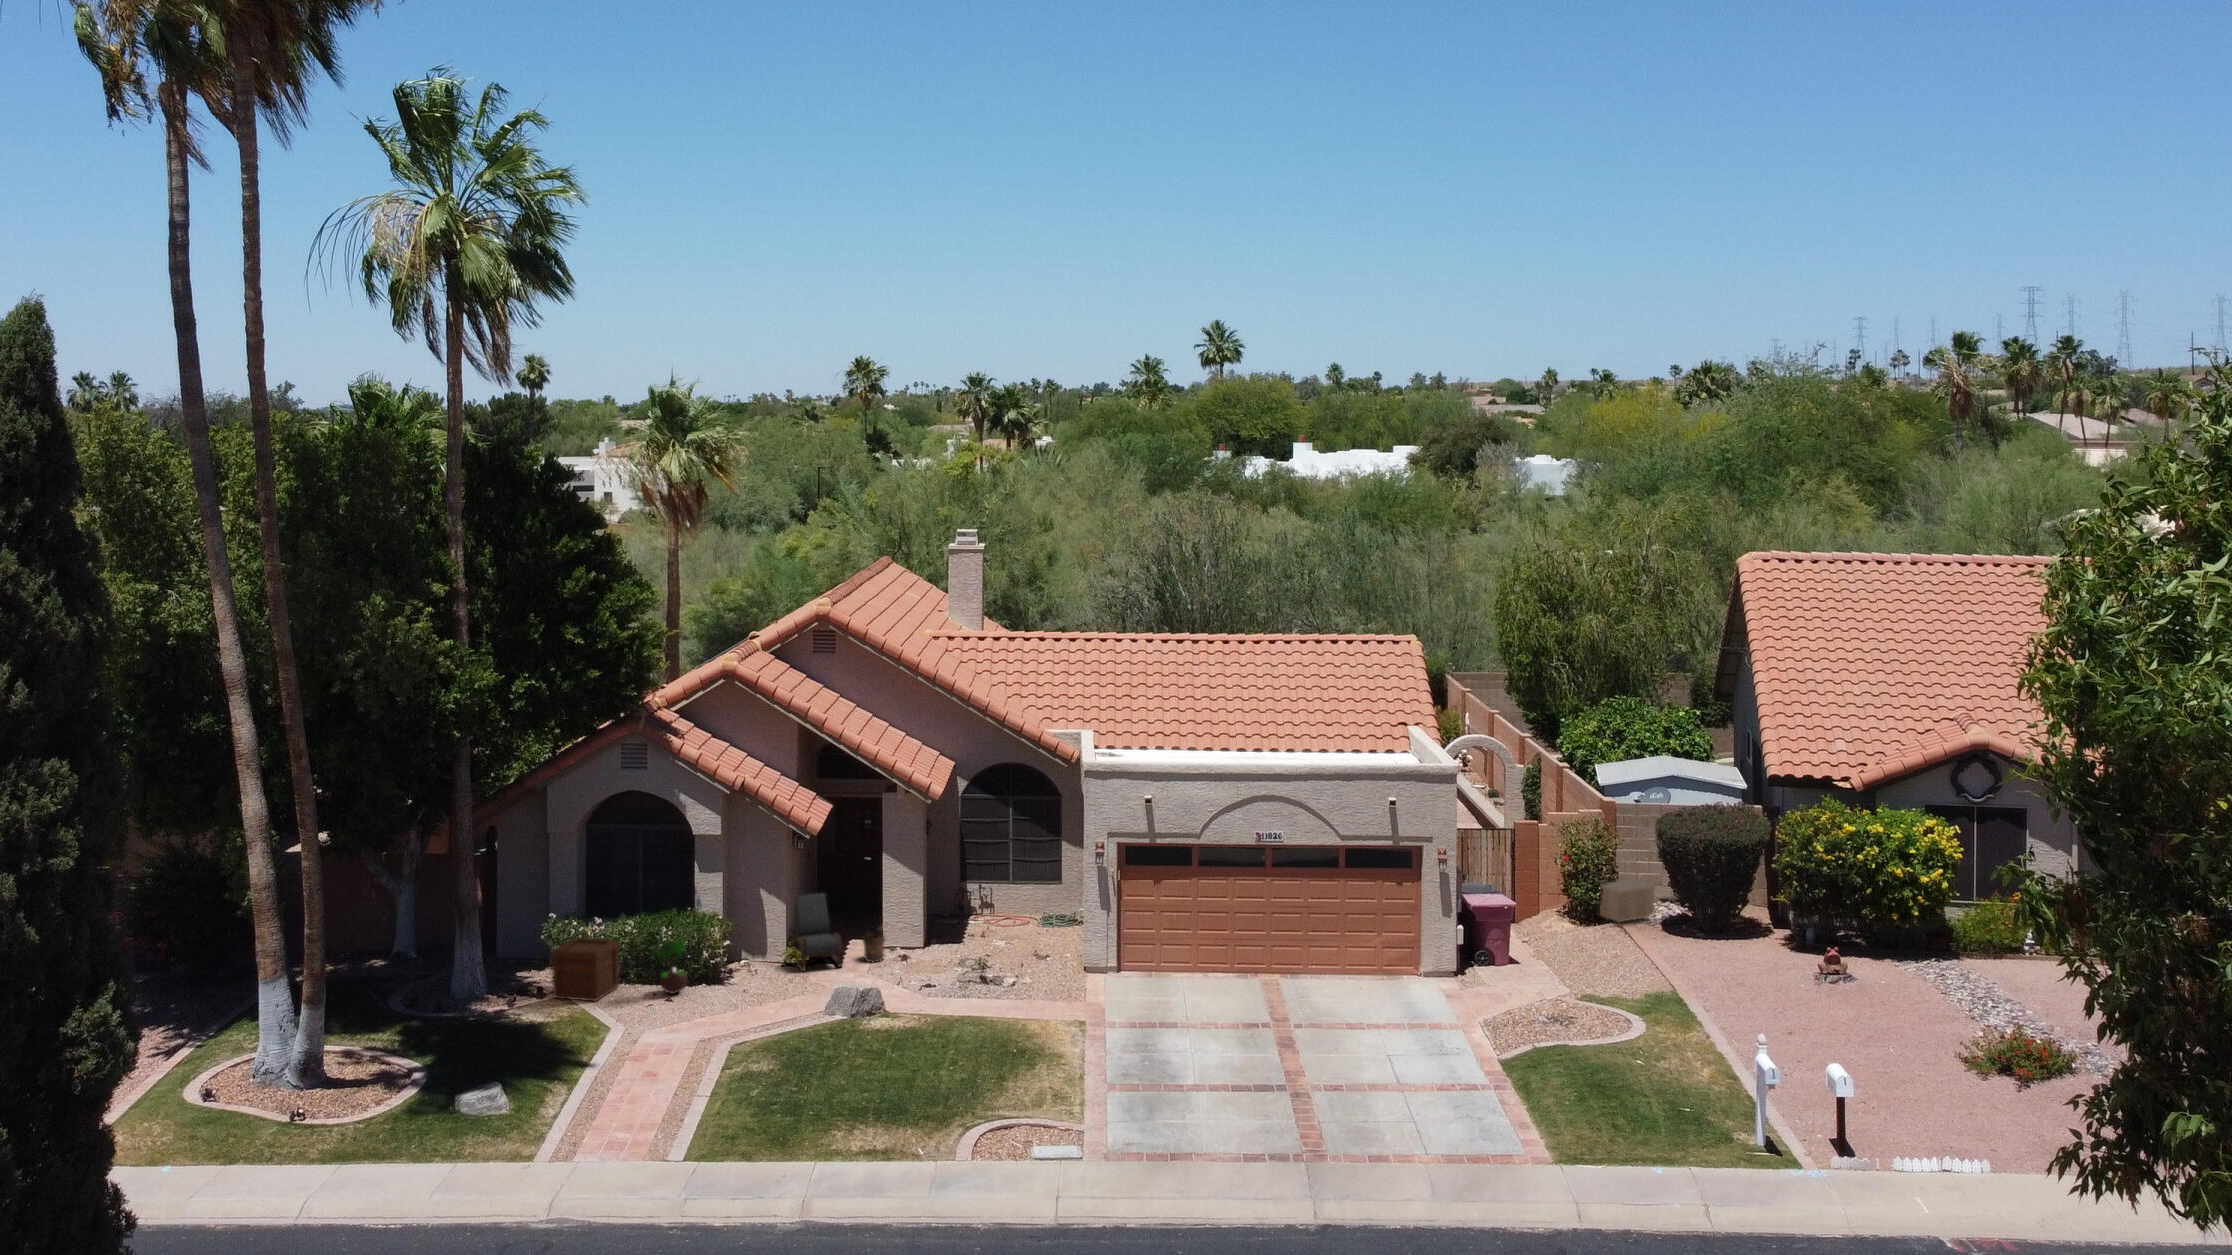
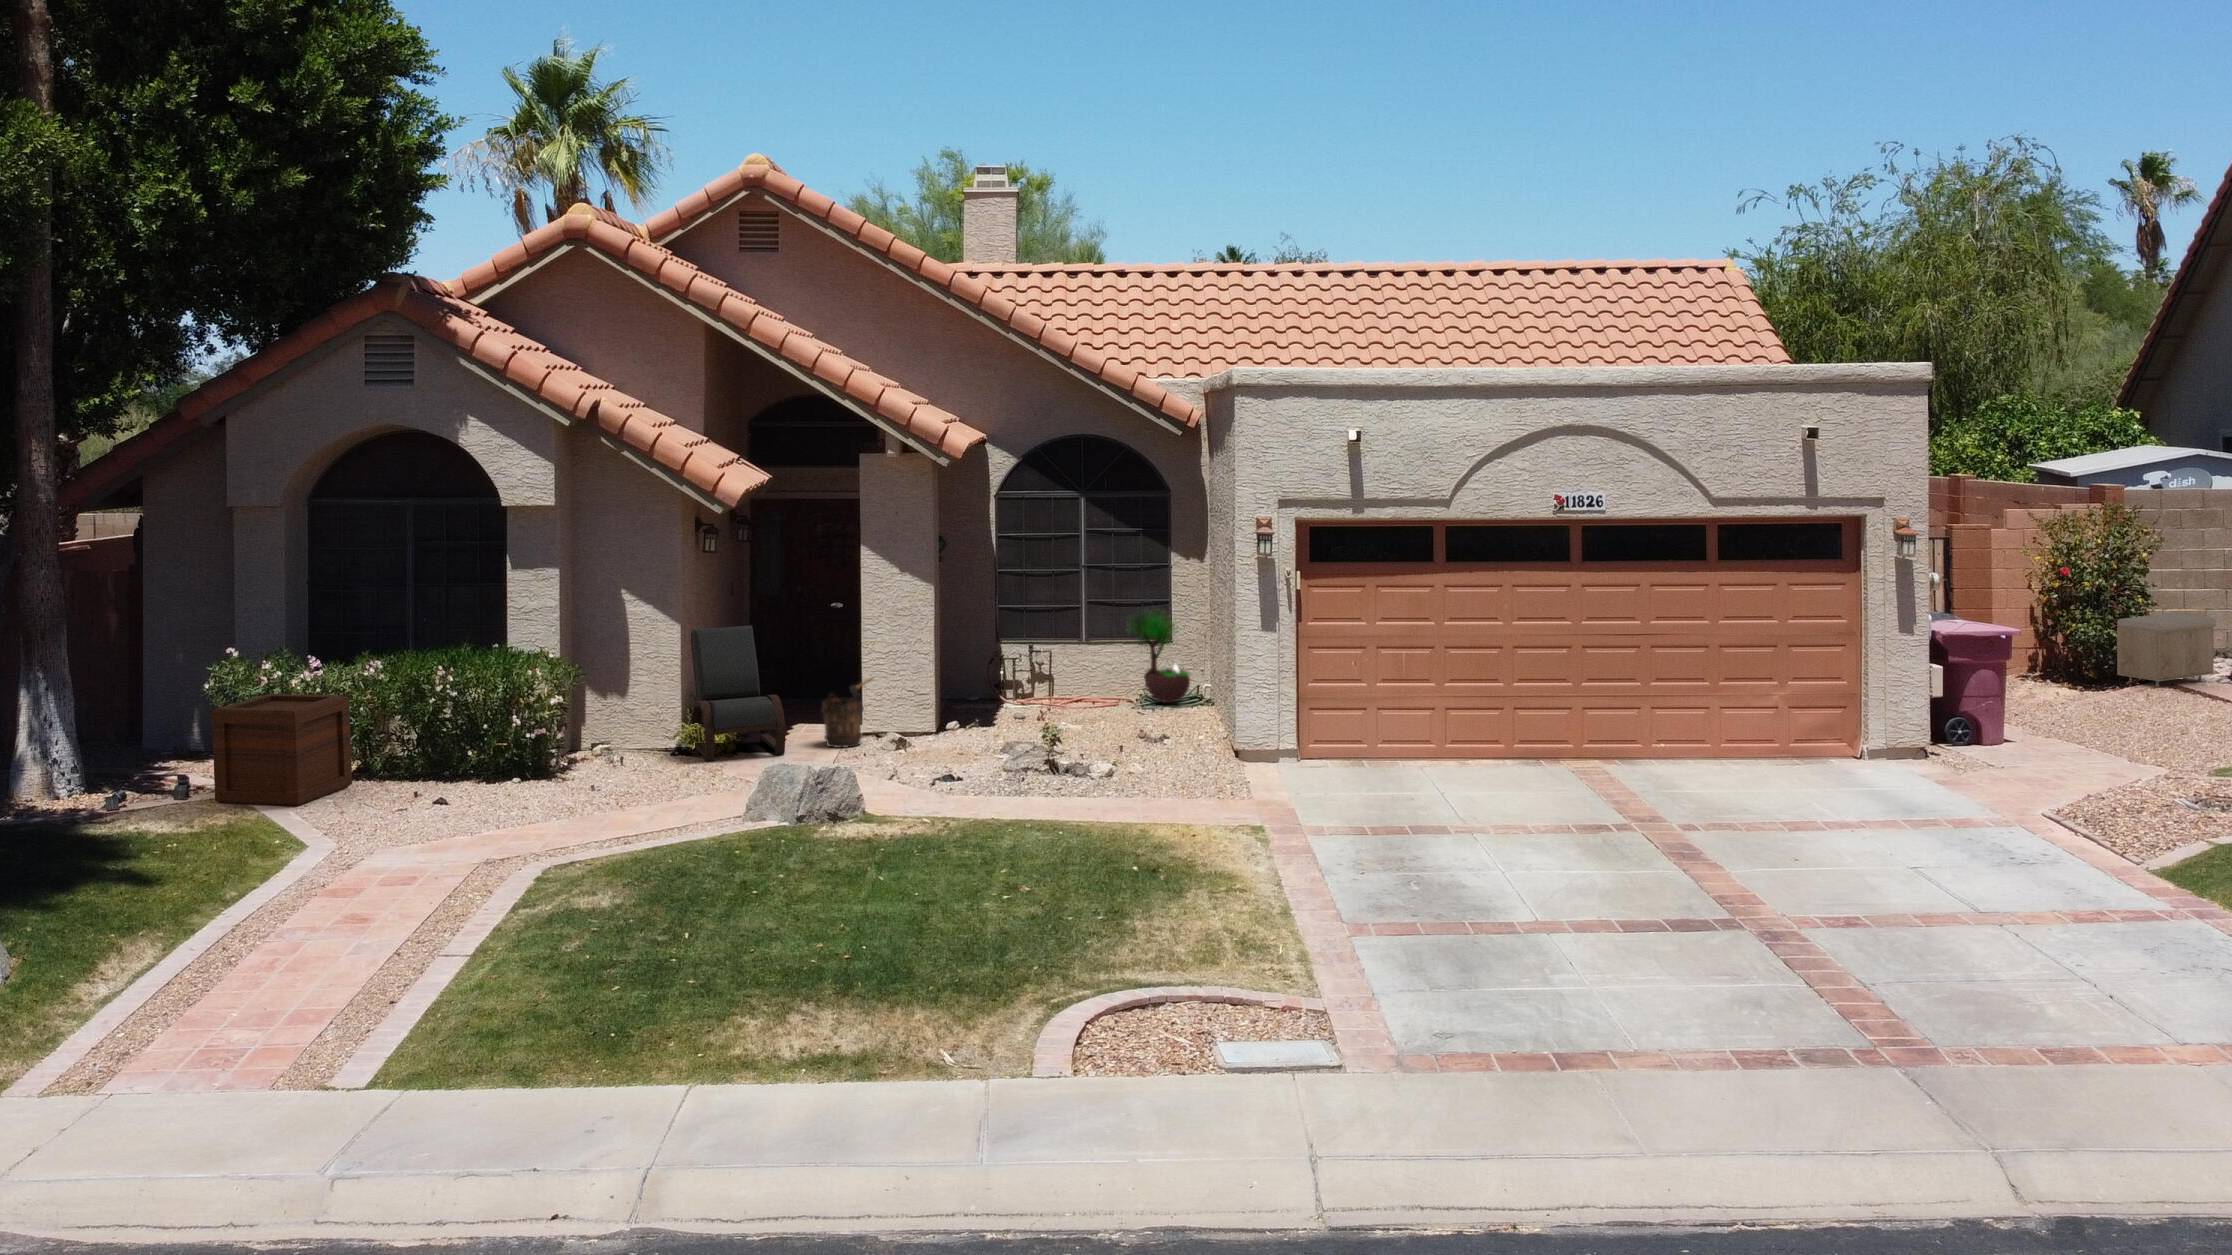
potted tree: present [656,938,687,994] -> present [1127,608,1190,703]

